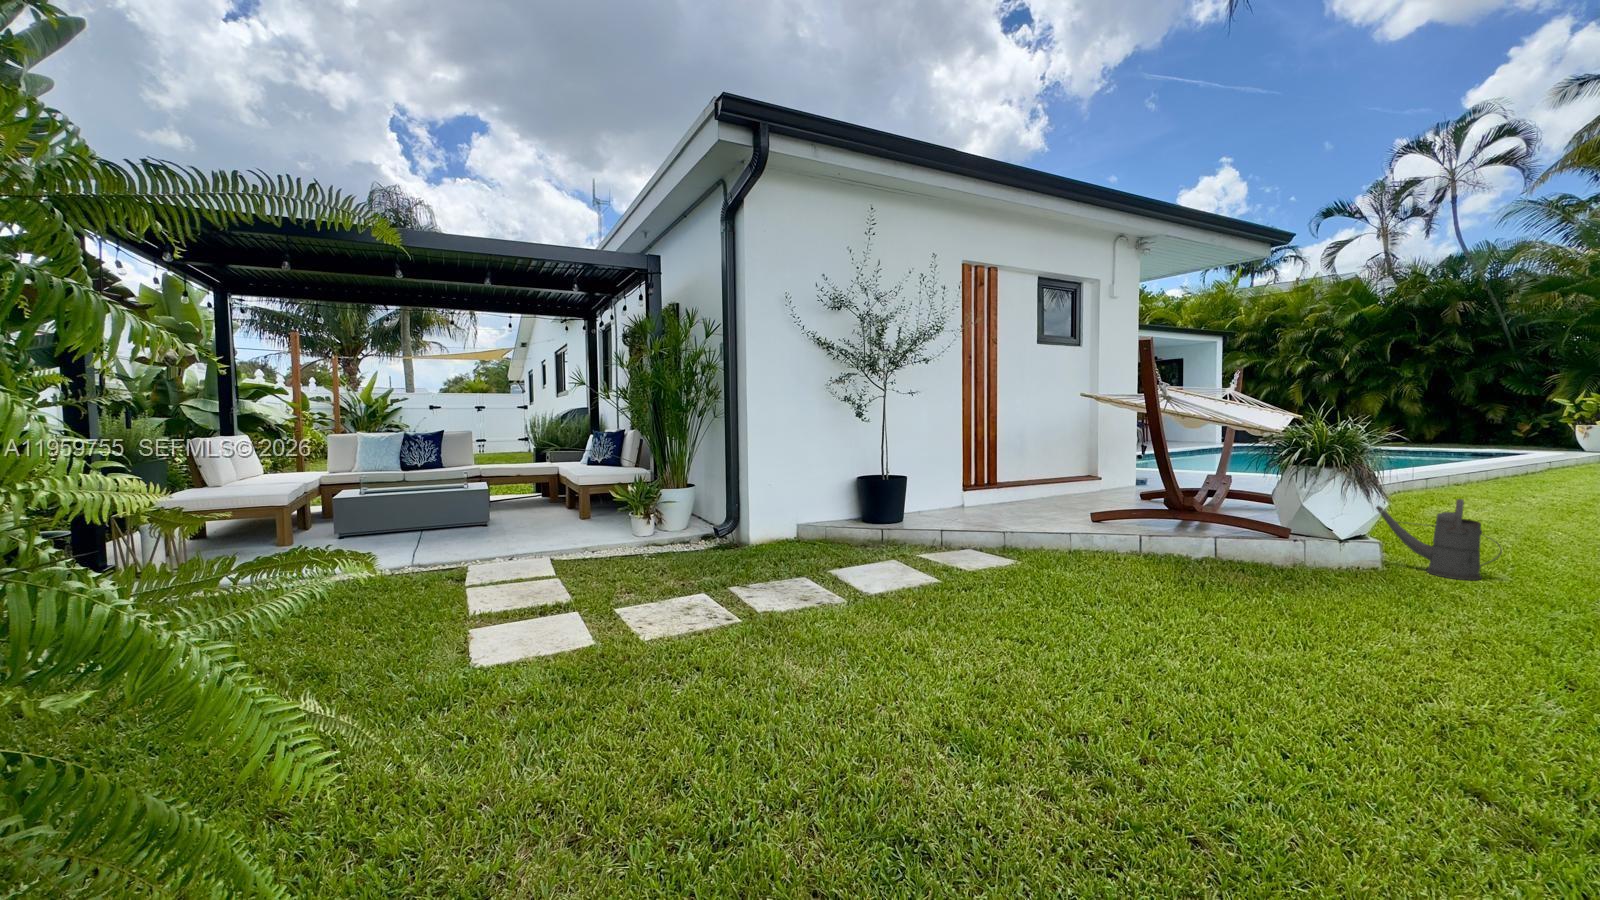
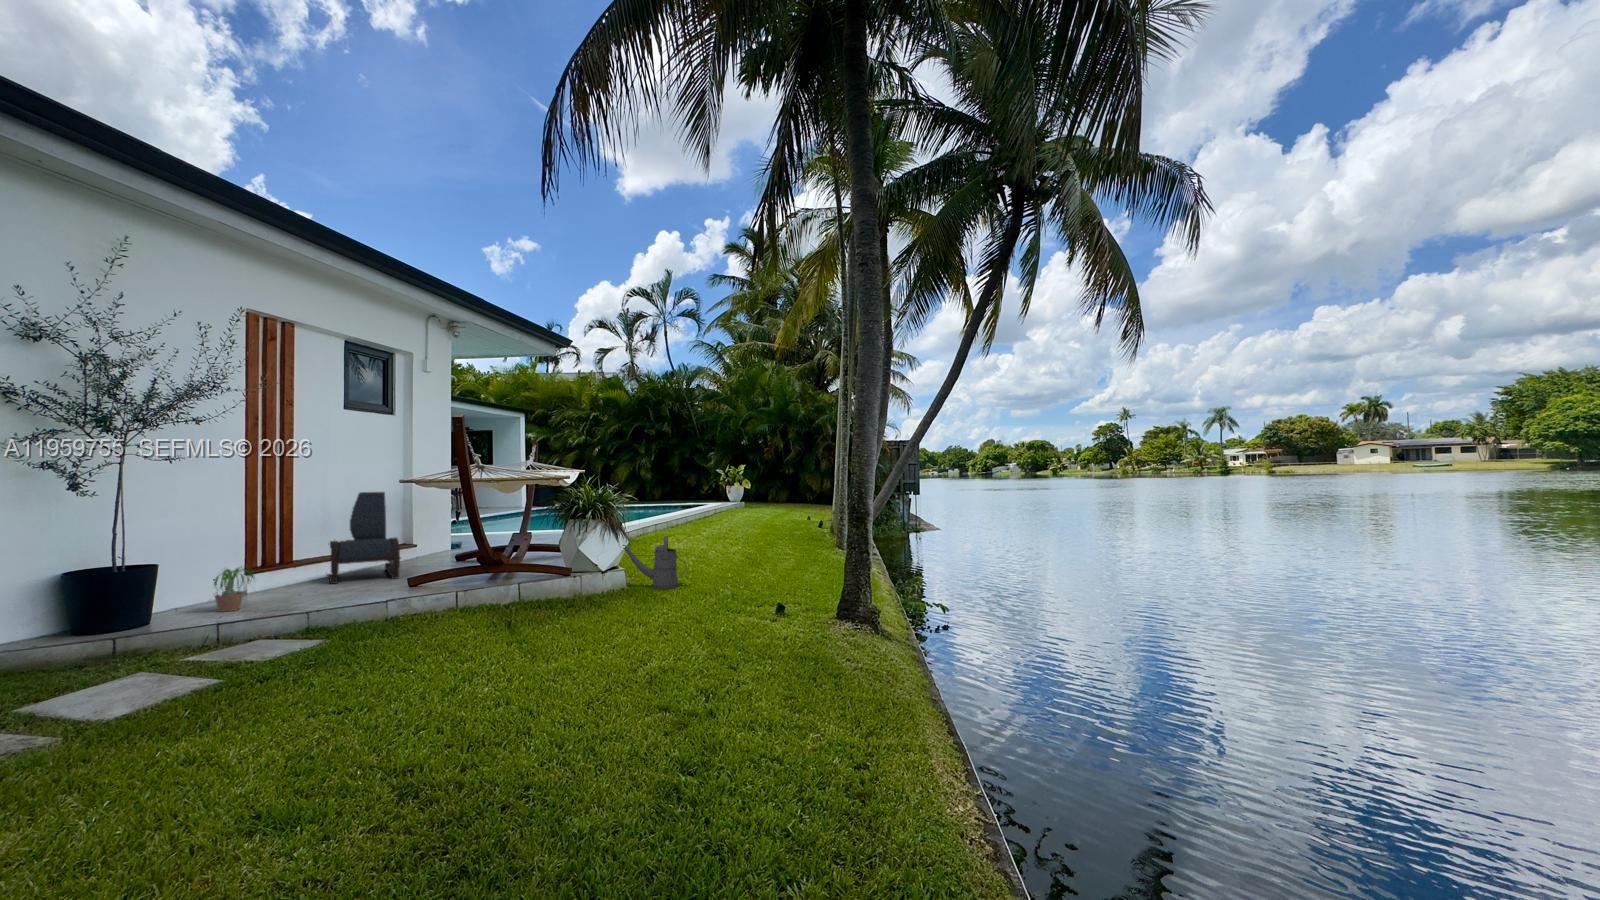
lounge chair: none [1023,423,1086,510] -> present [327,492,400,584]
potted plant: none [933,483,973,520] -> present [213,568,255,612]

